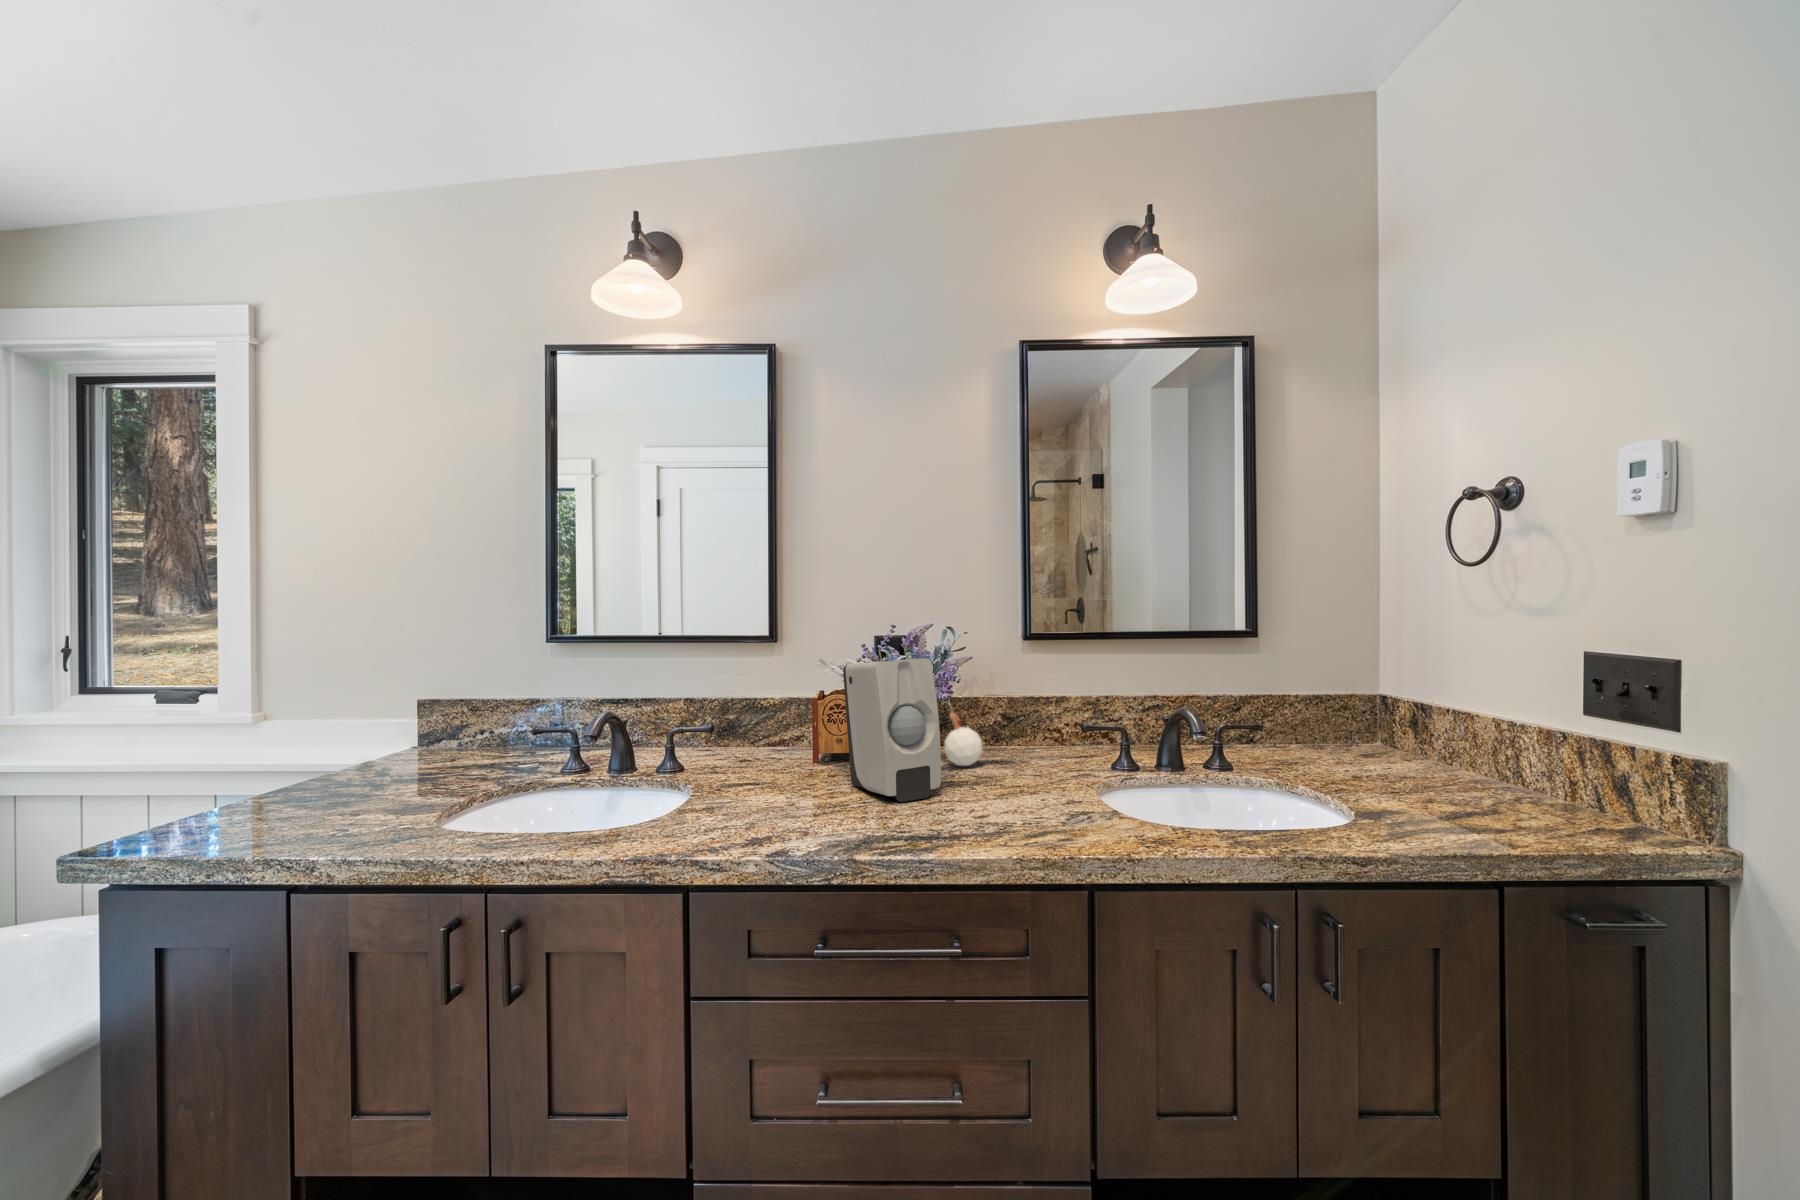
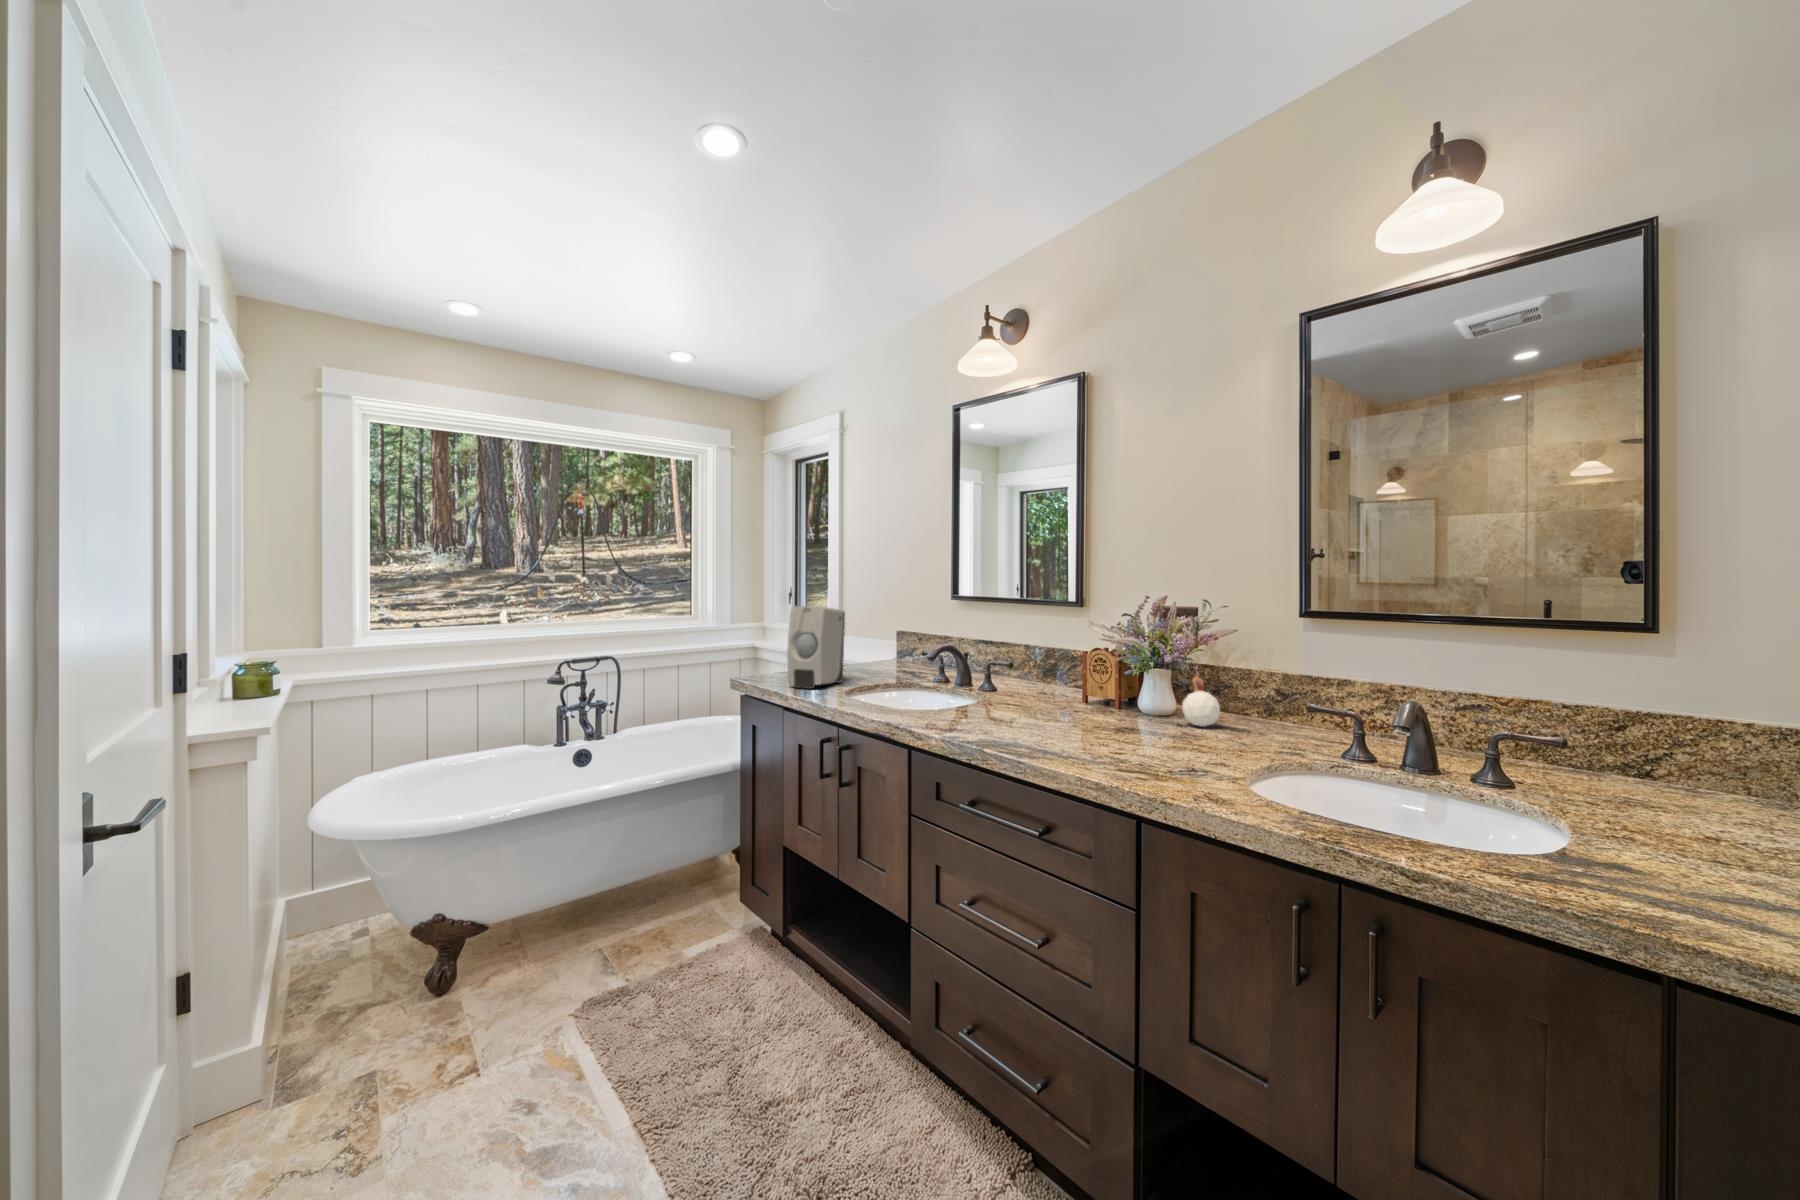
soap dispenser: present [843,658,941,802] -> present [787,606,845,689]

